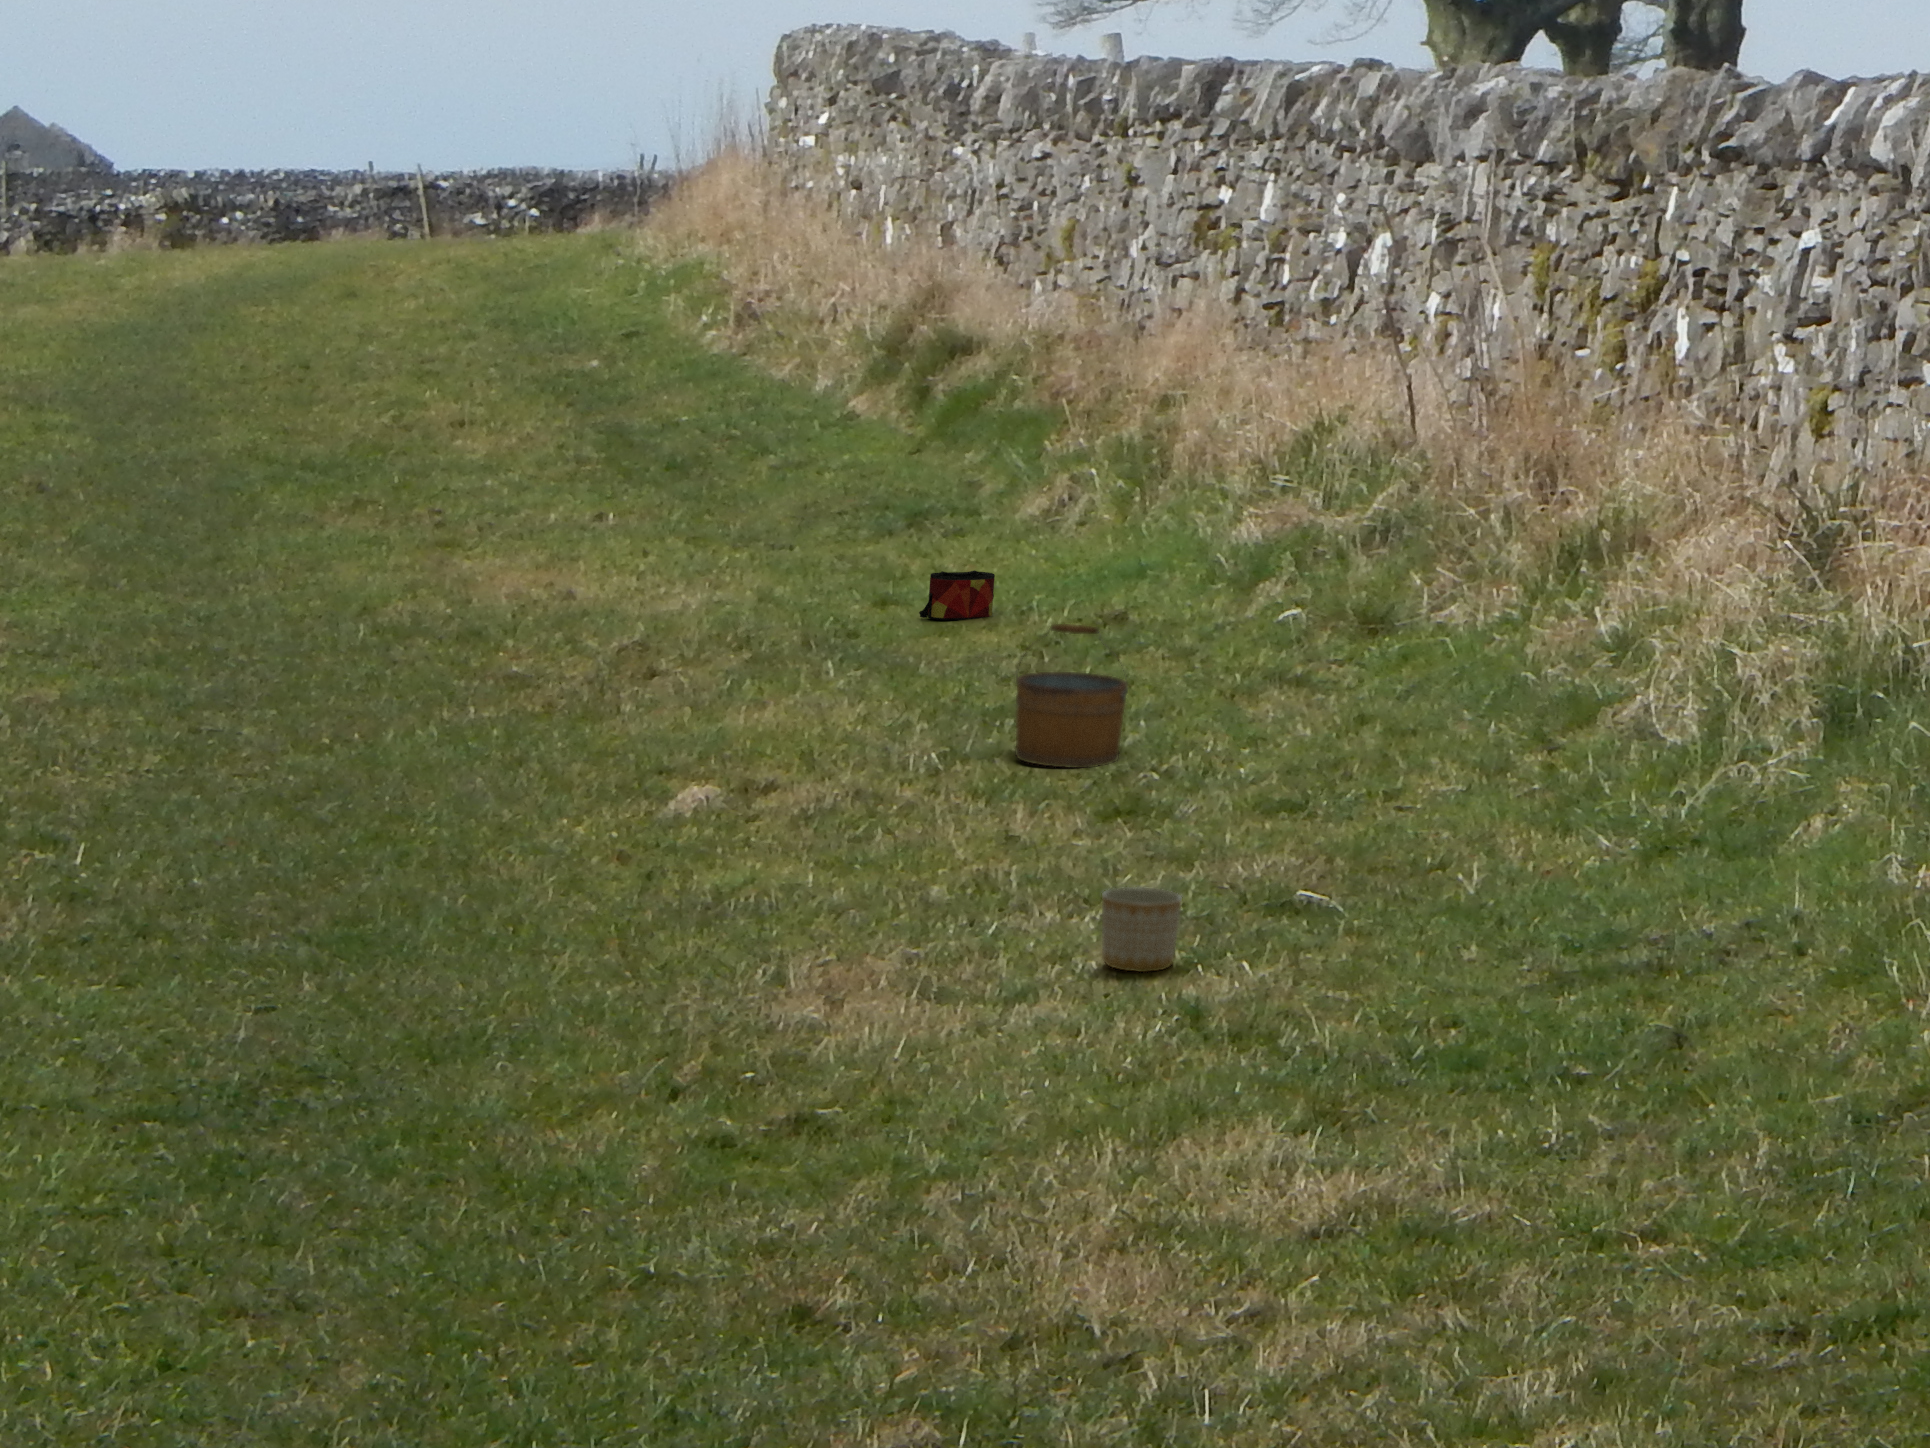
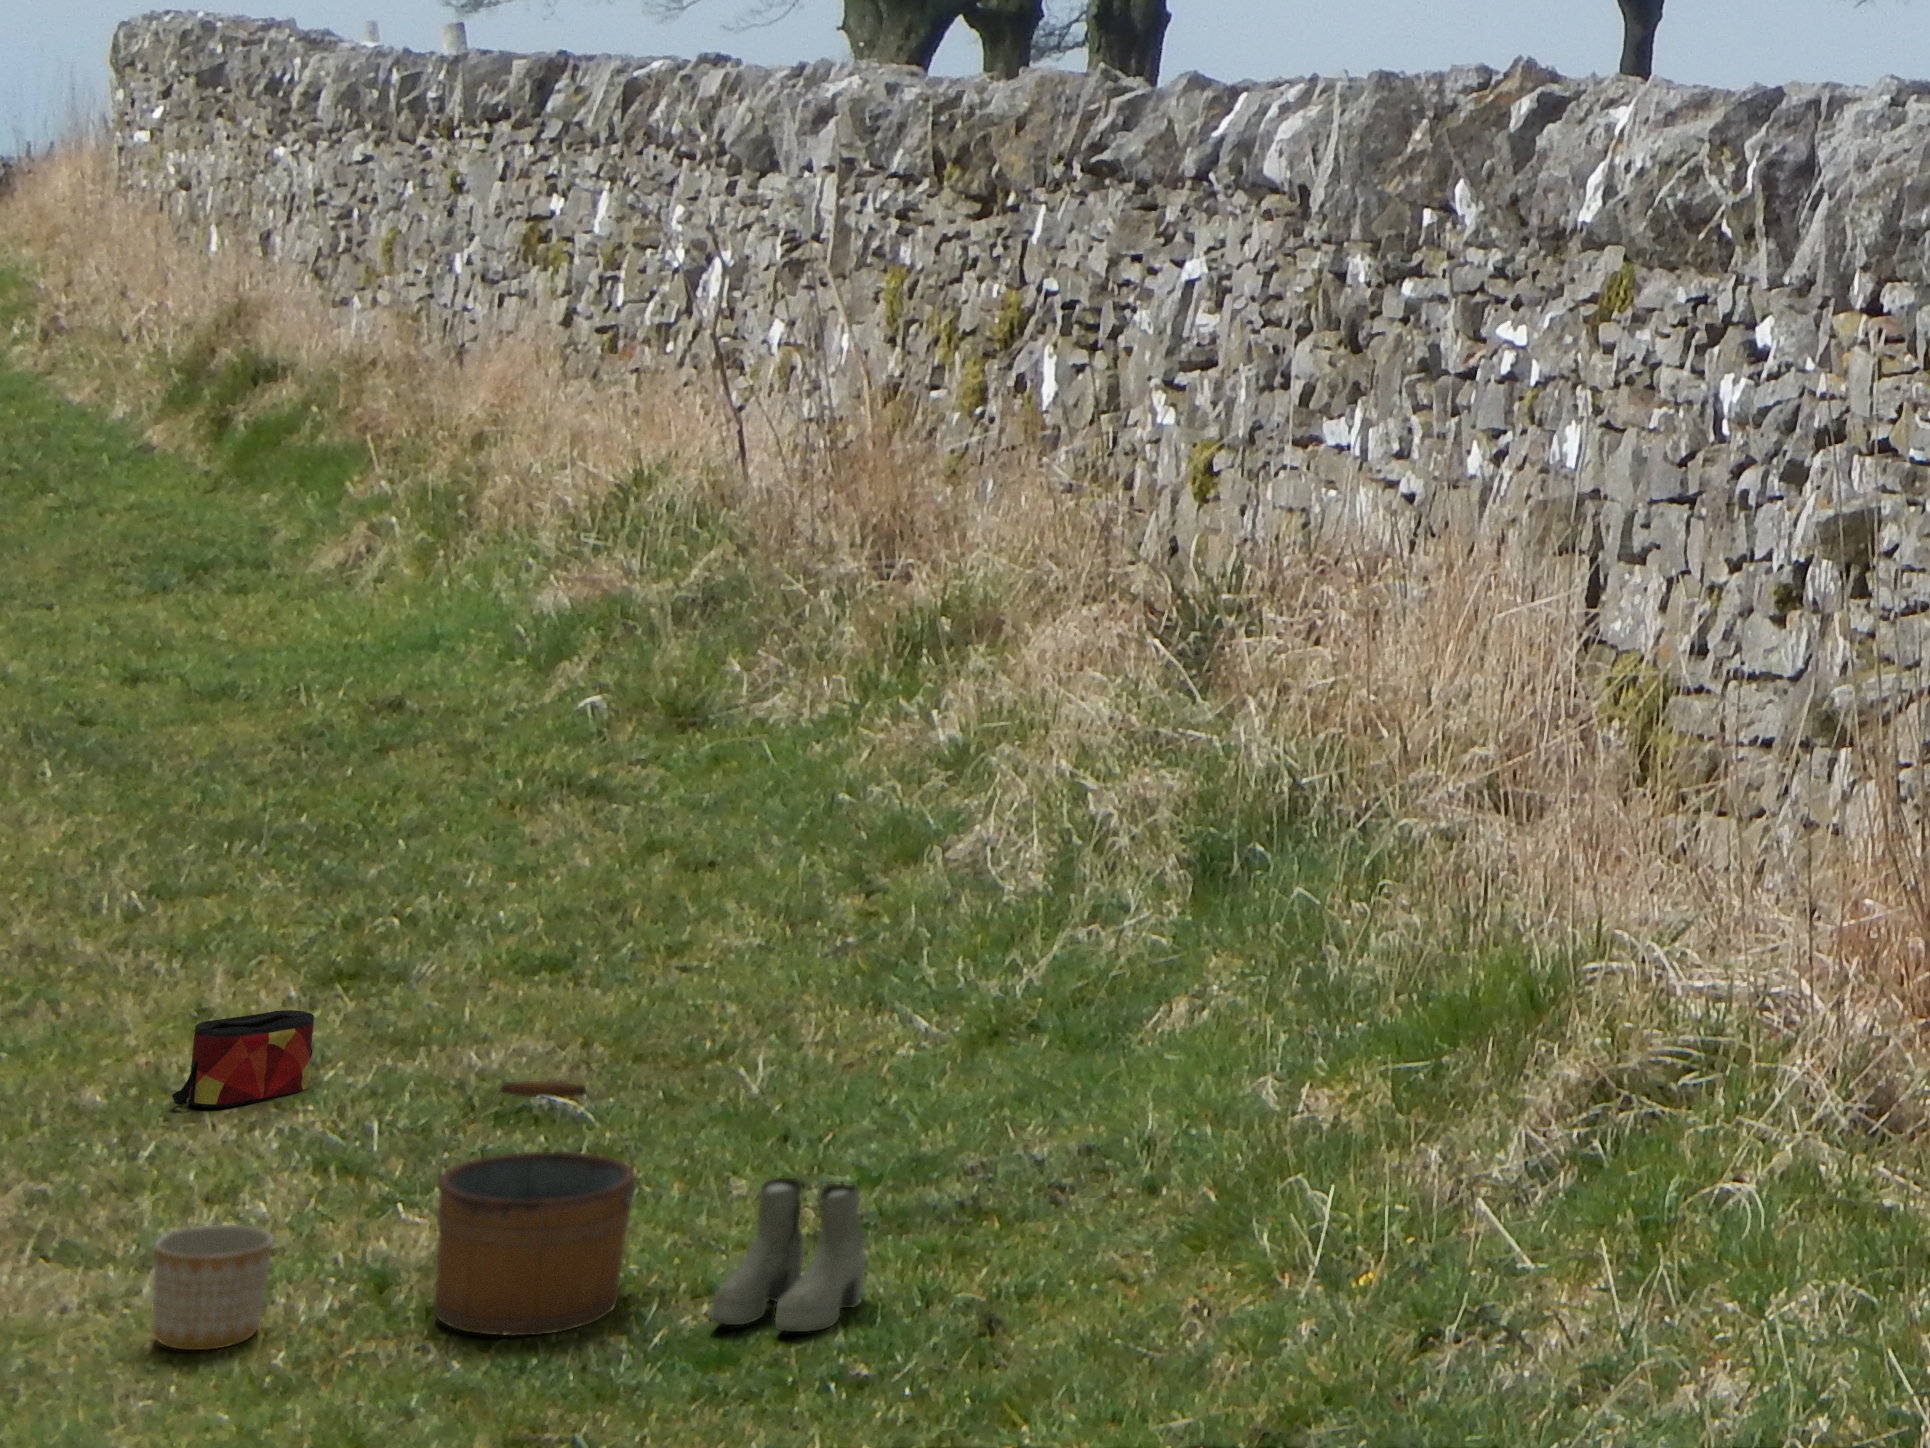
bag: present [919,570,995,620] -> present [172,1010,314,1108]
bucket: present [1015,624,1128,768] -> present [435,1081,636,1336]
boots: none [1493,877,1603,985] -> present [710,1178,866,1332]

